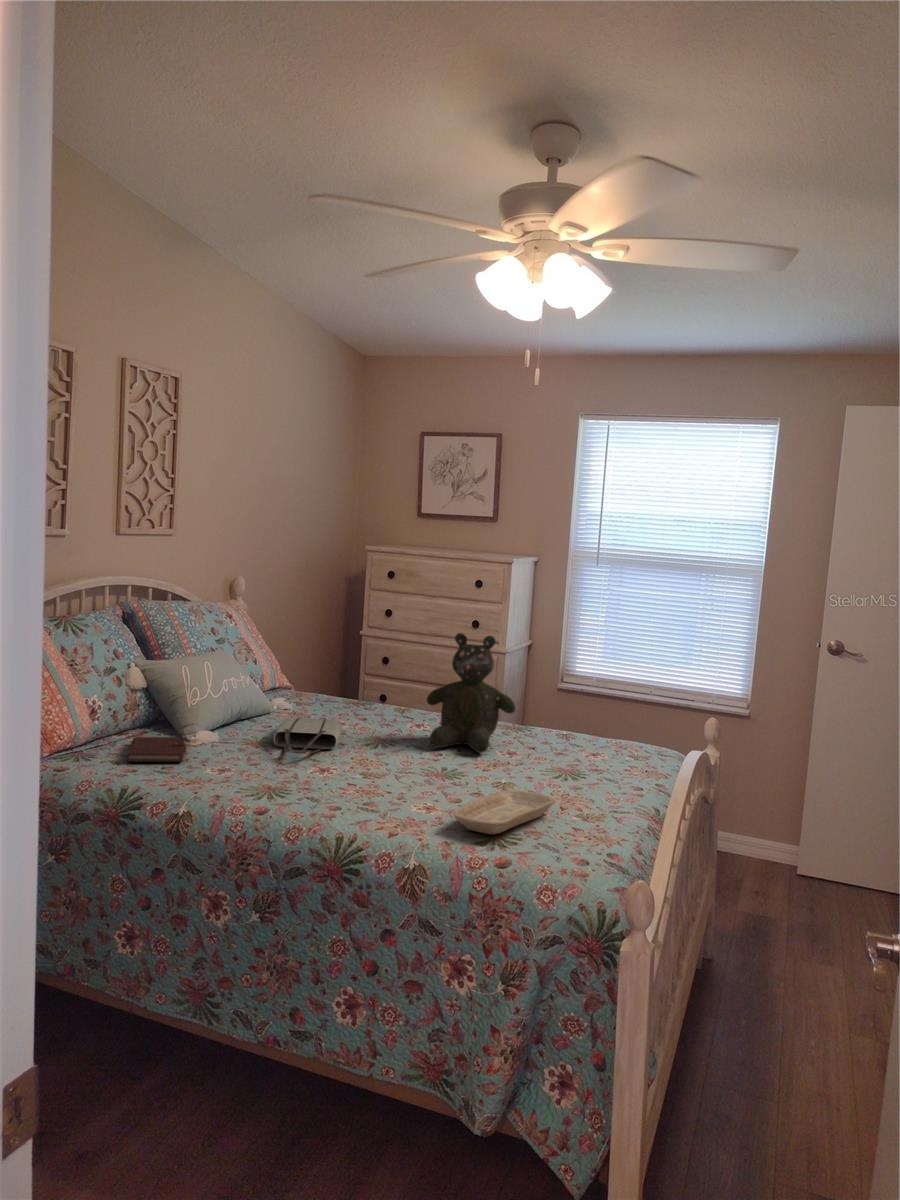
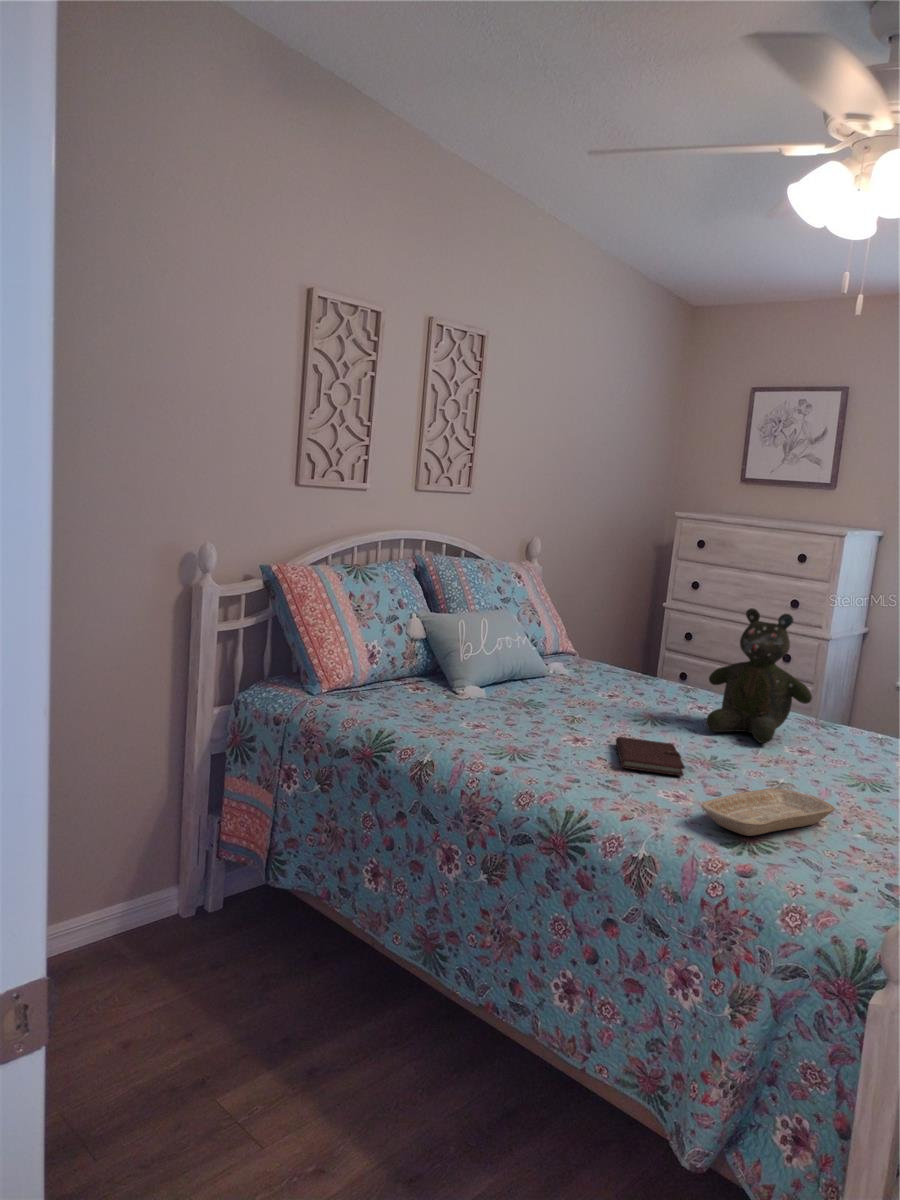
tote bag: present [274,718,342,753] -> none [538,682,613,720]
notebook: present [126,737,186,762] -> present [616,737,685,776]

